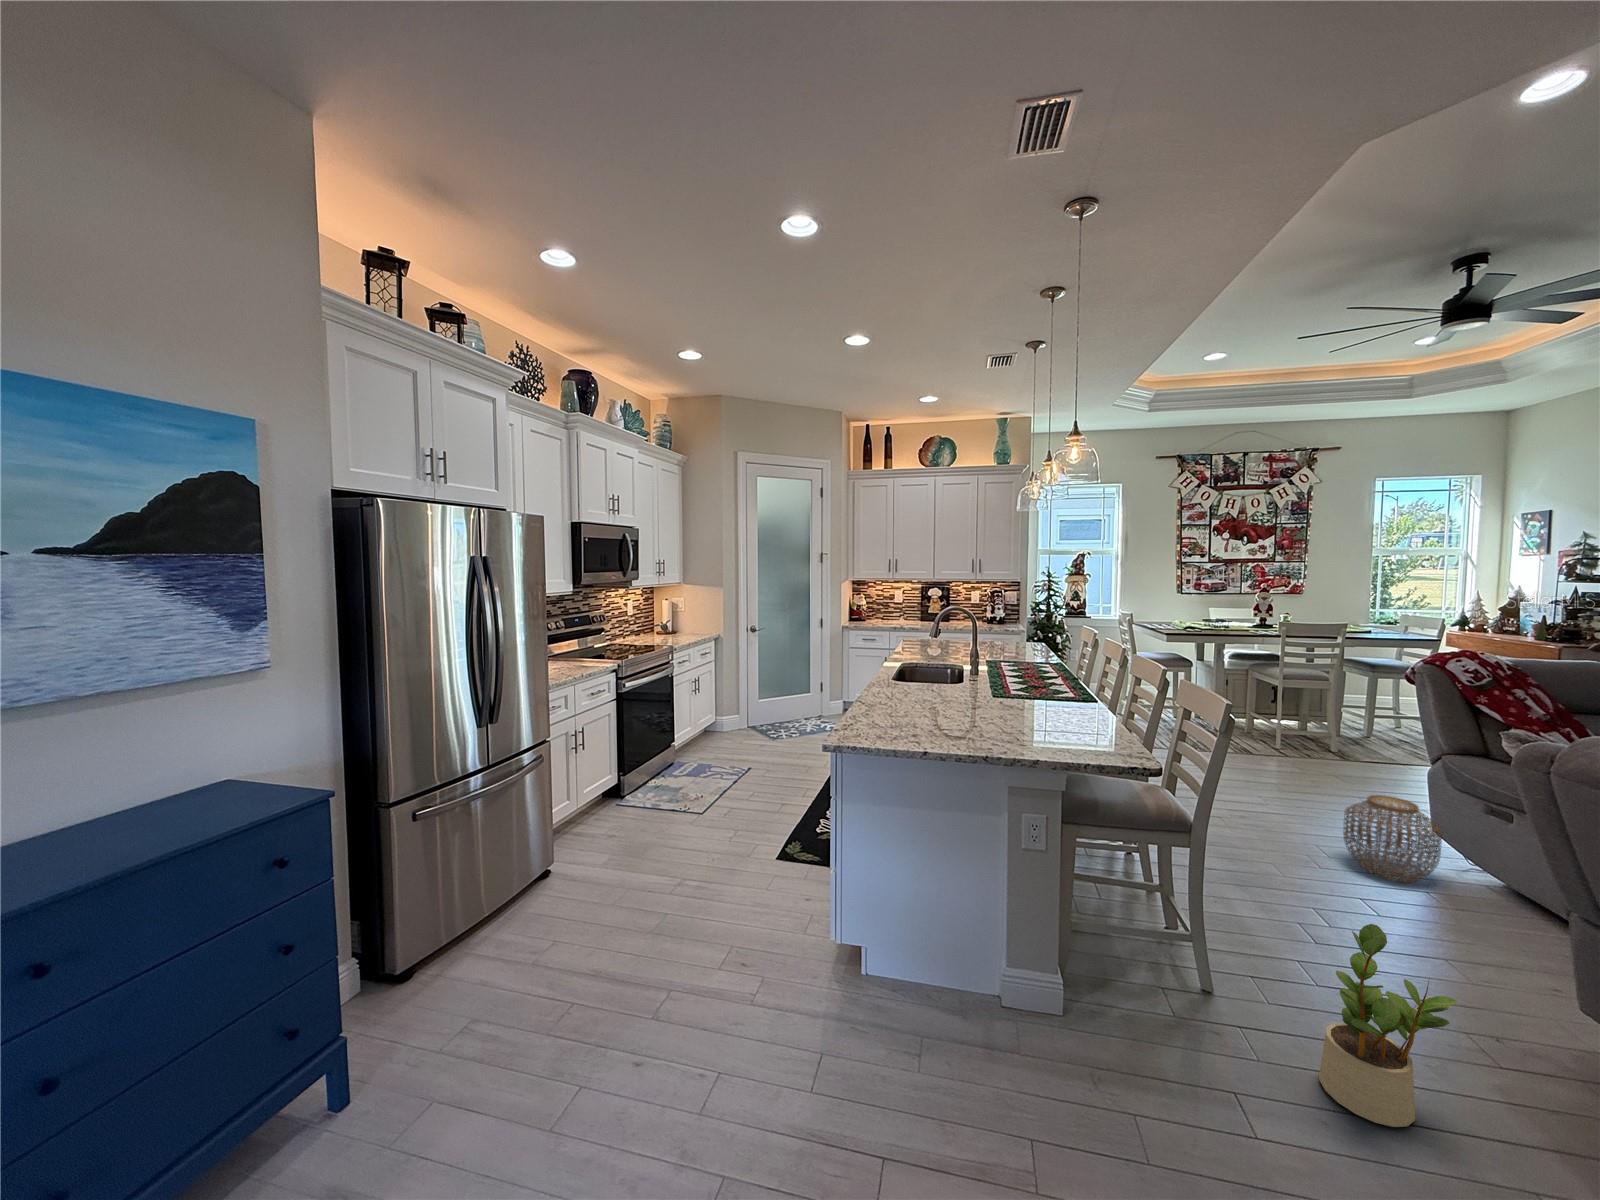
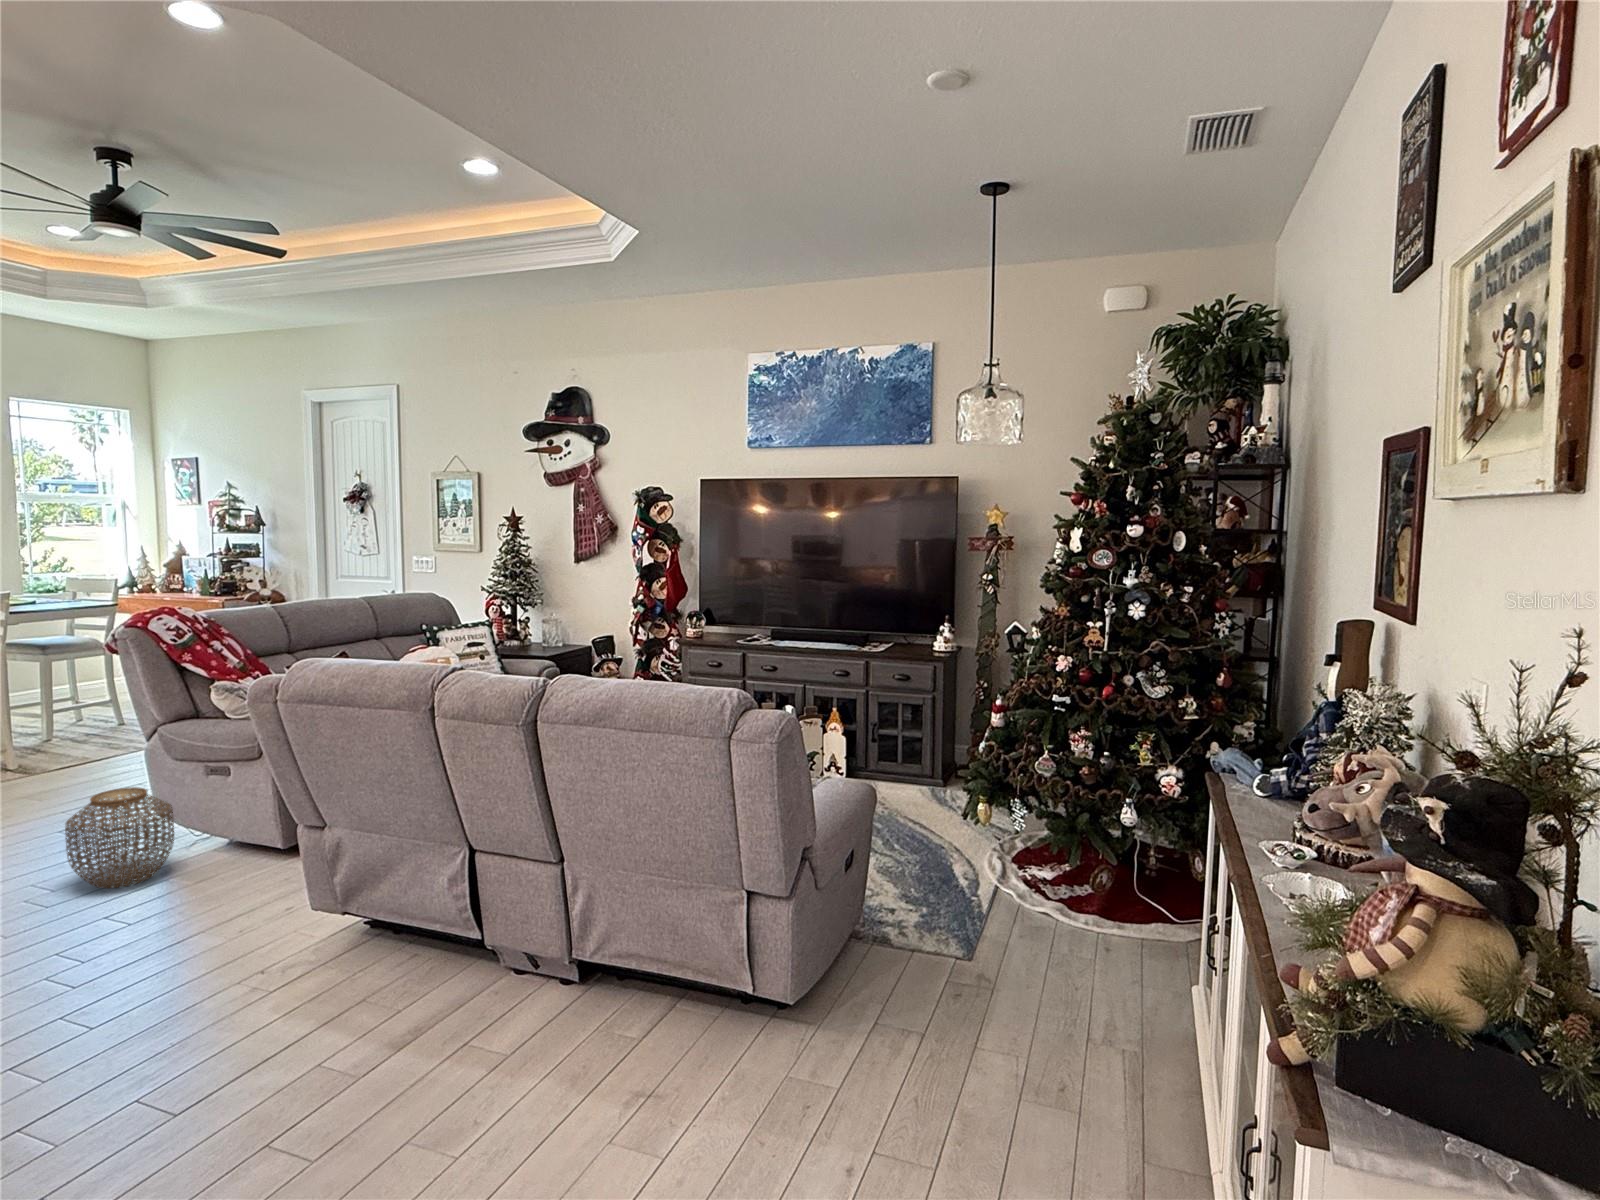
potted plant: present [1319,924,1457,1127] -> none [126,909,247,1129]

